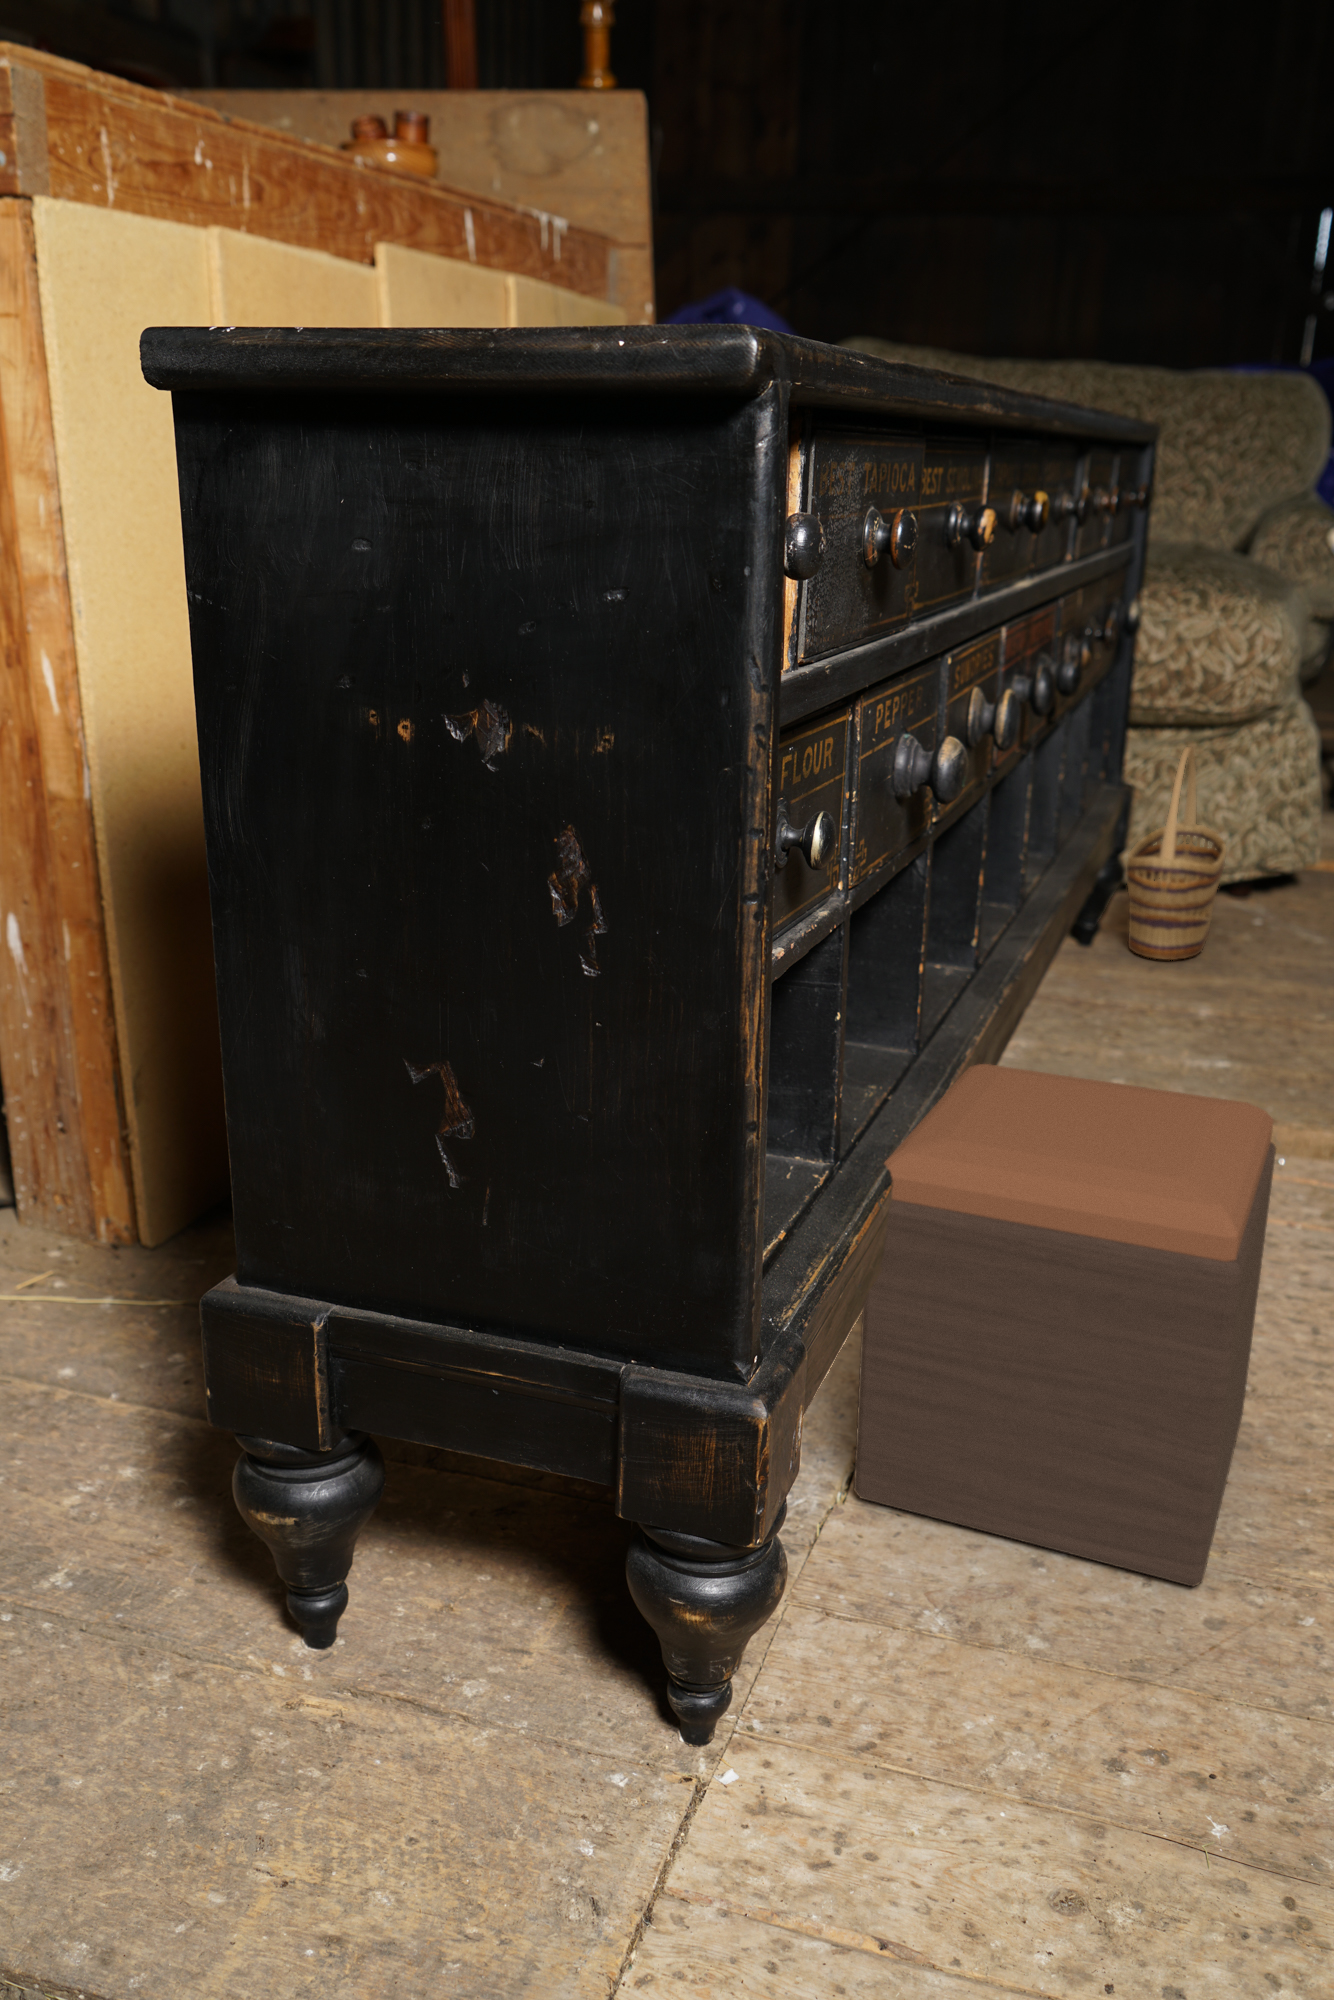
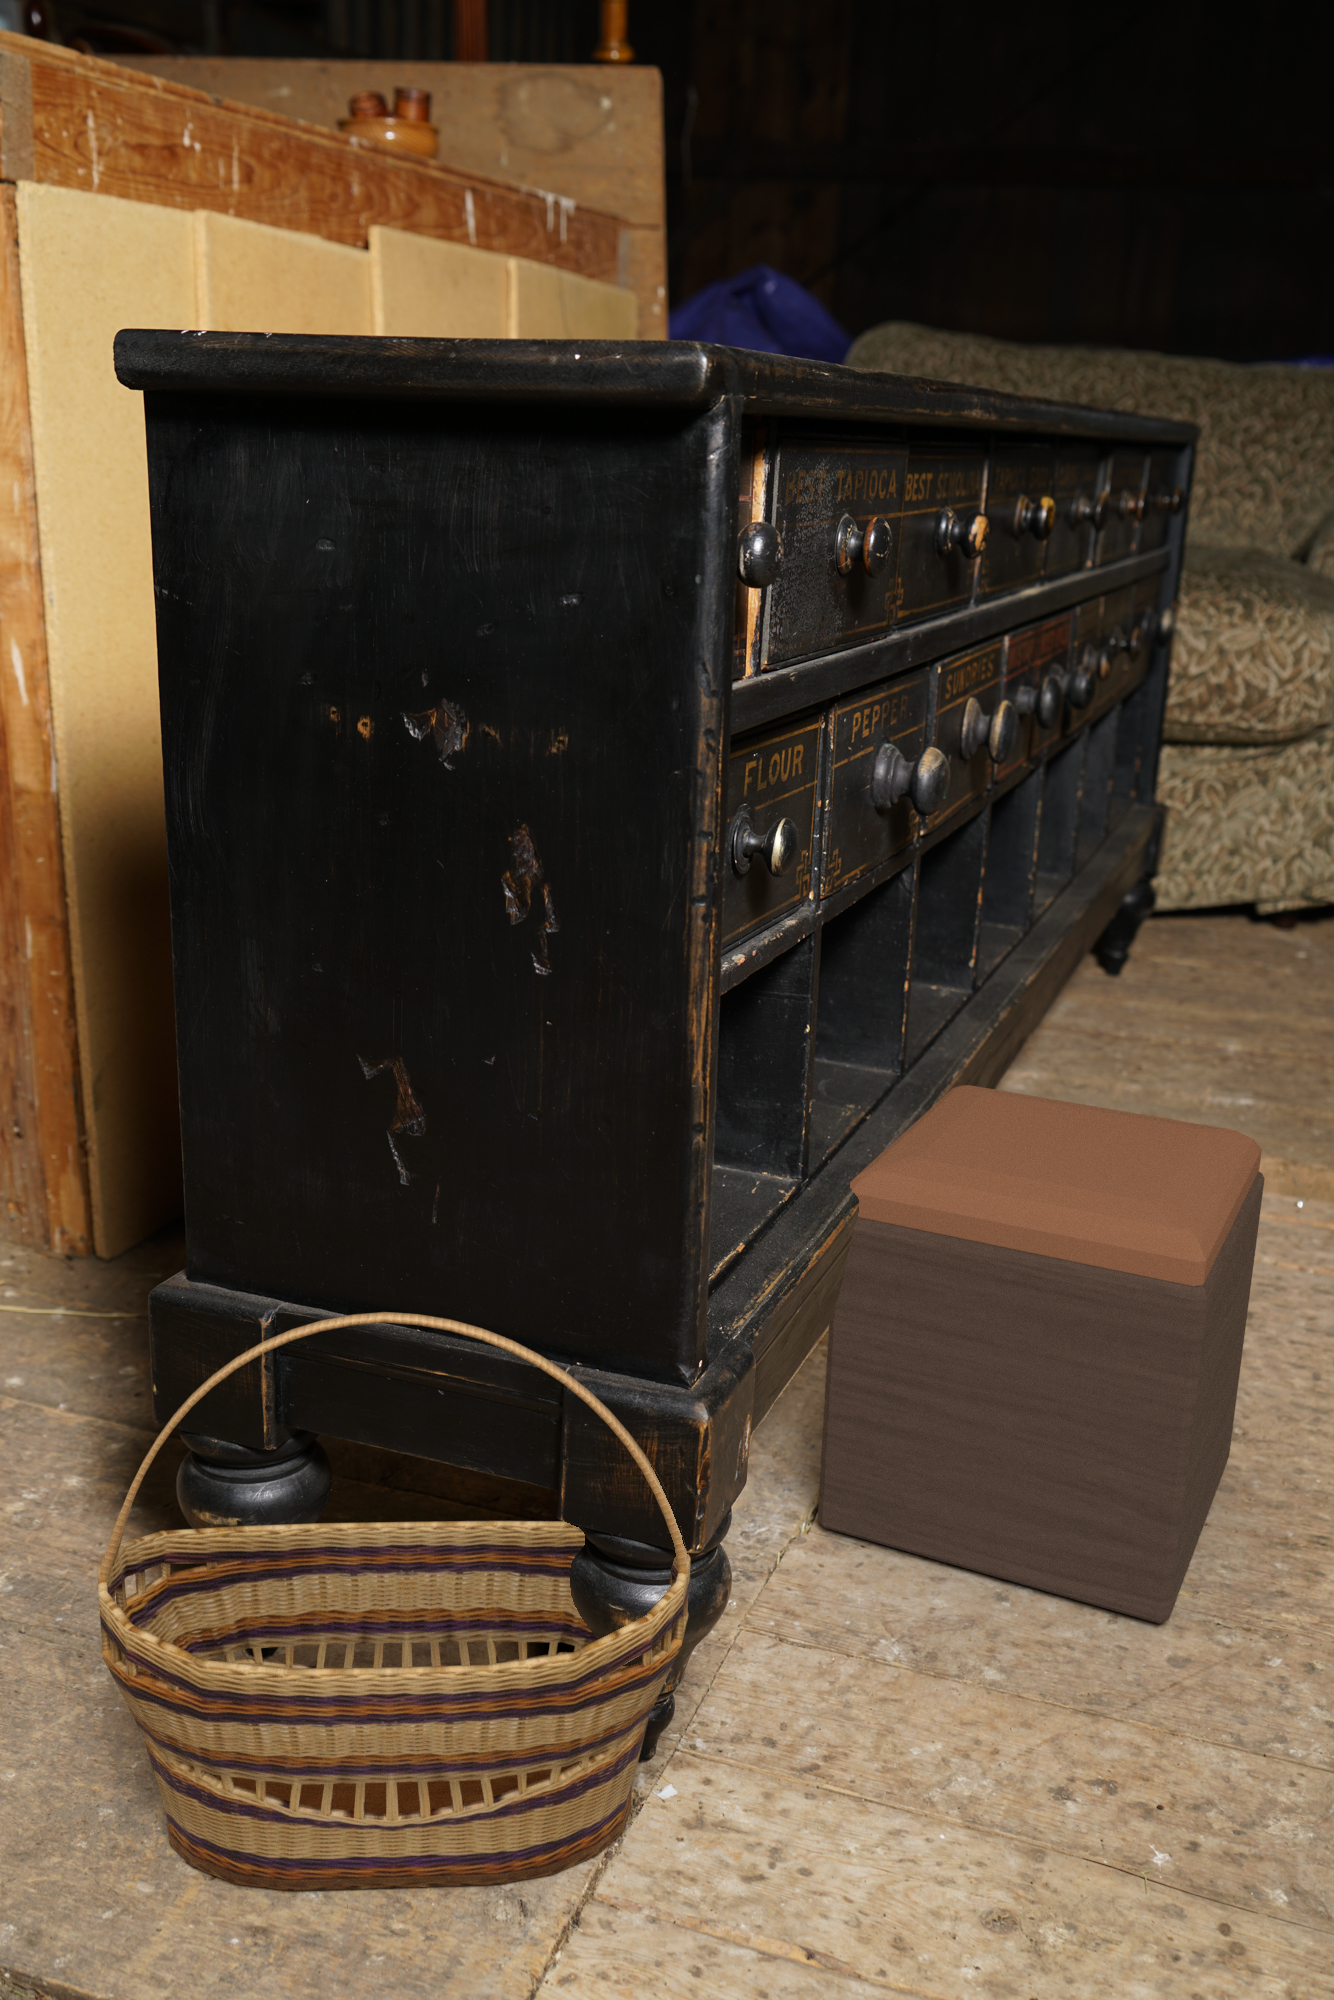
basket: present [1127,747,1226,960] -> present [98,1312,691,1891]

